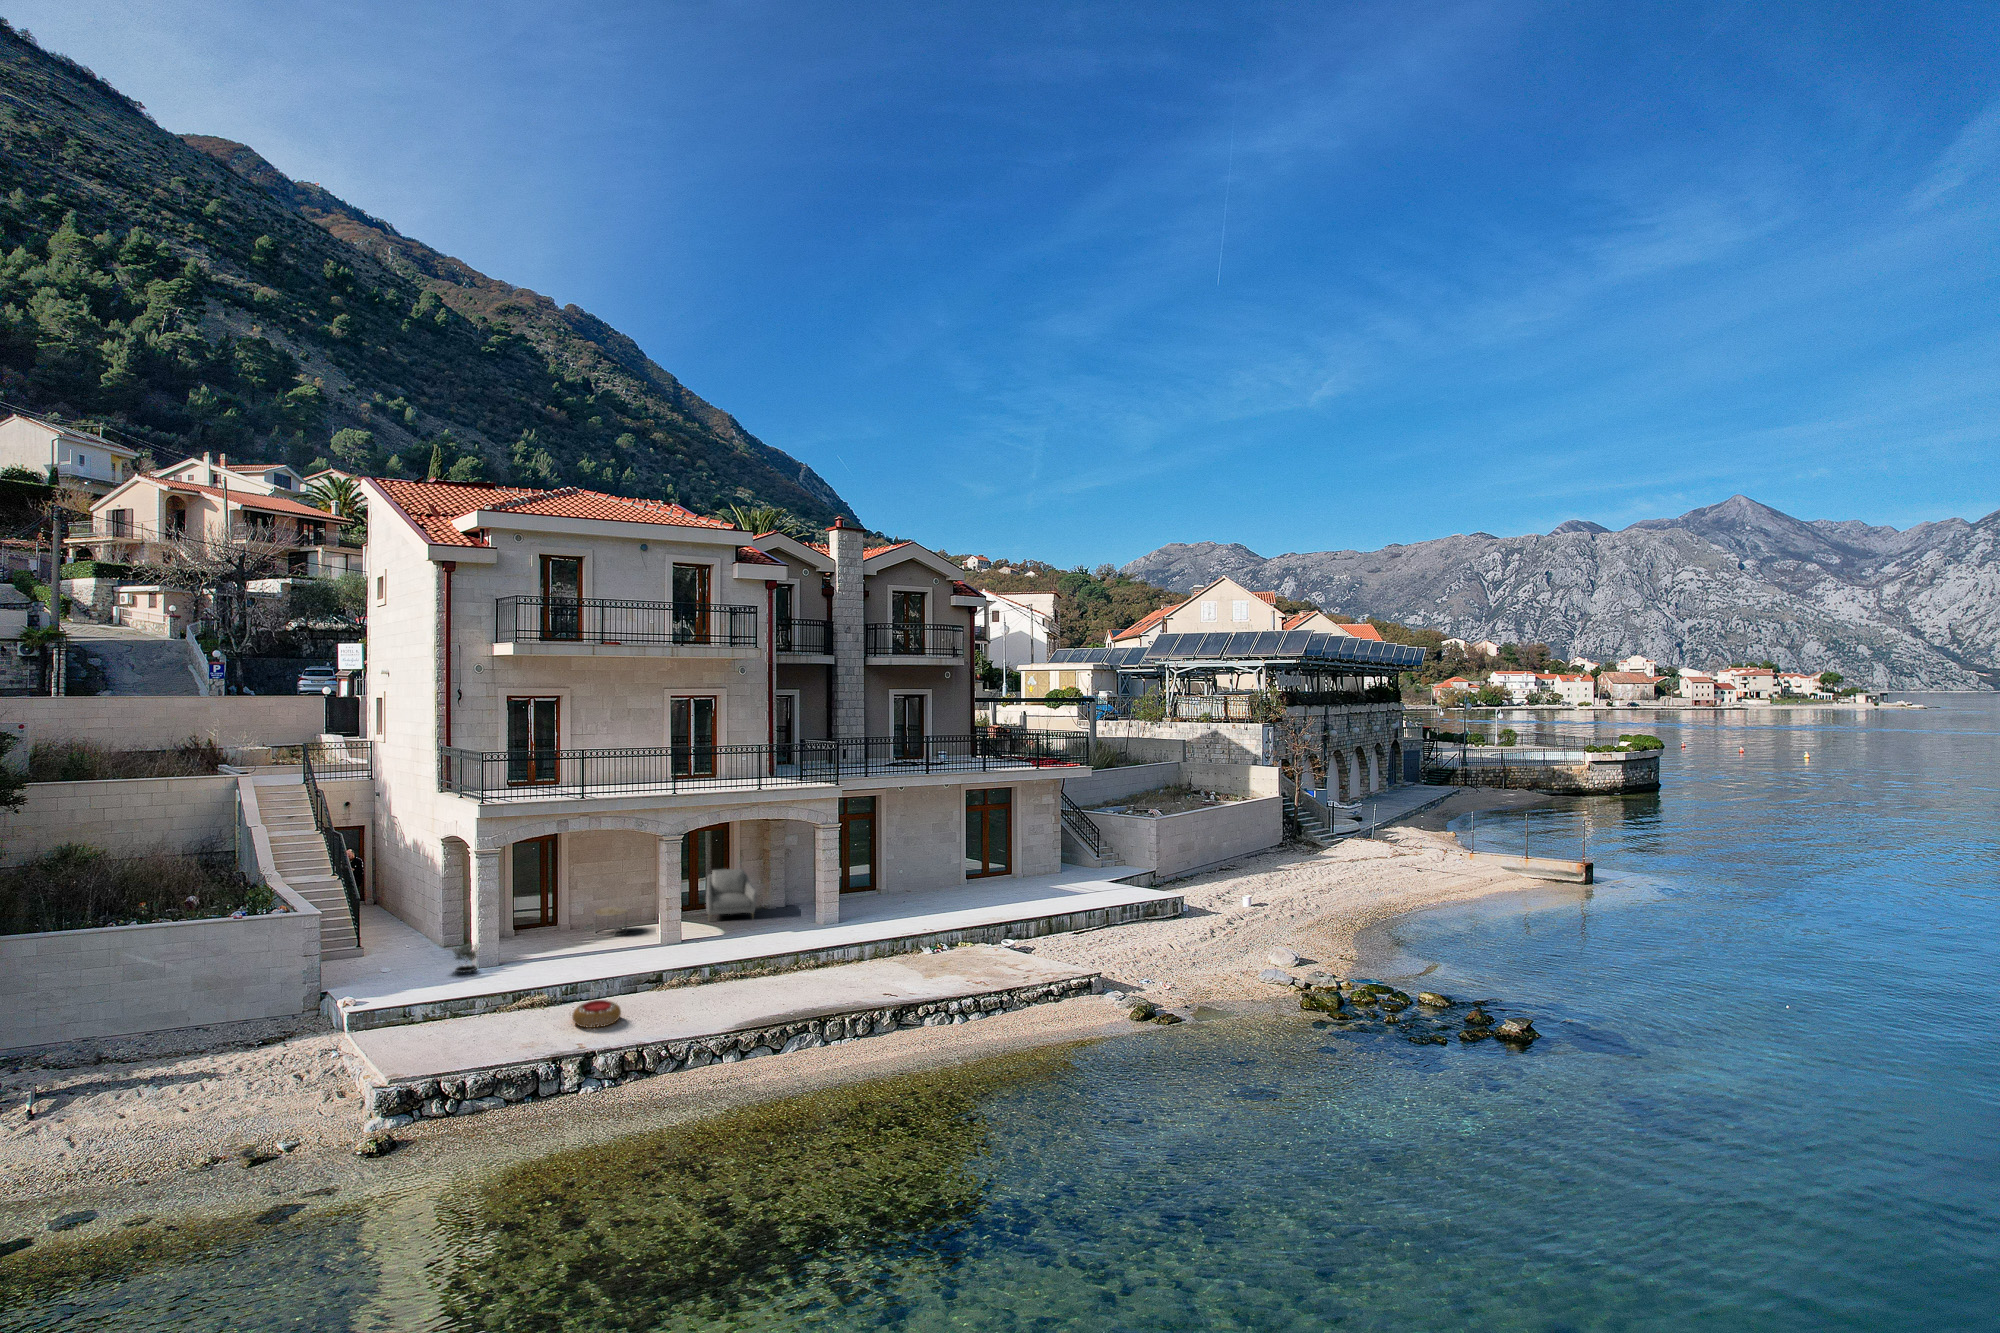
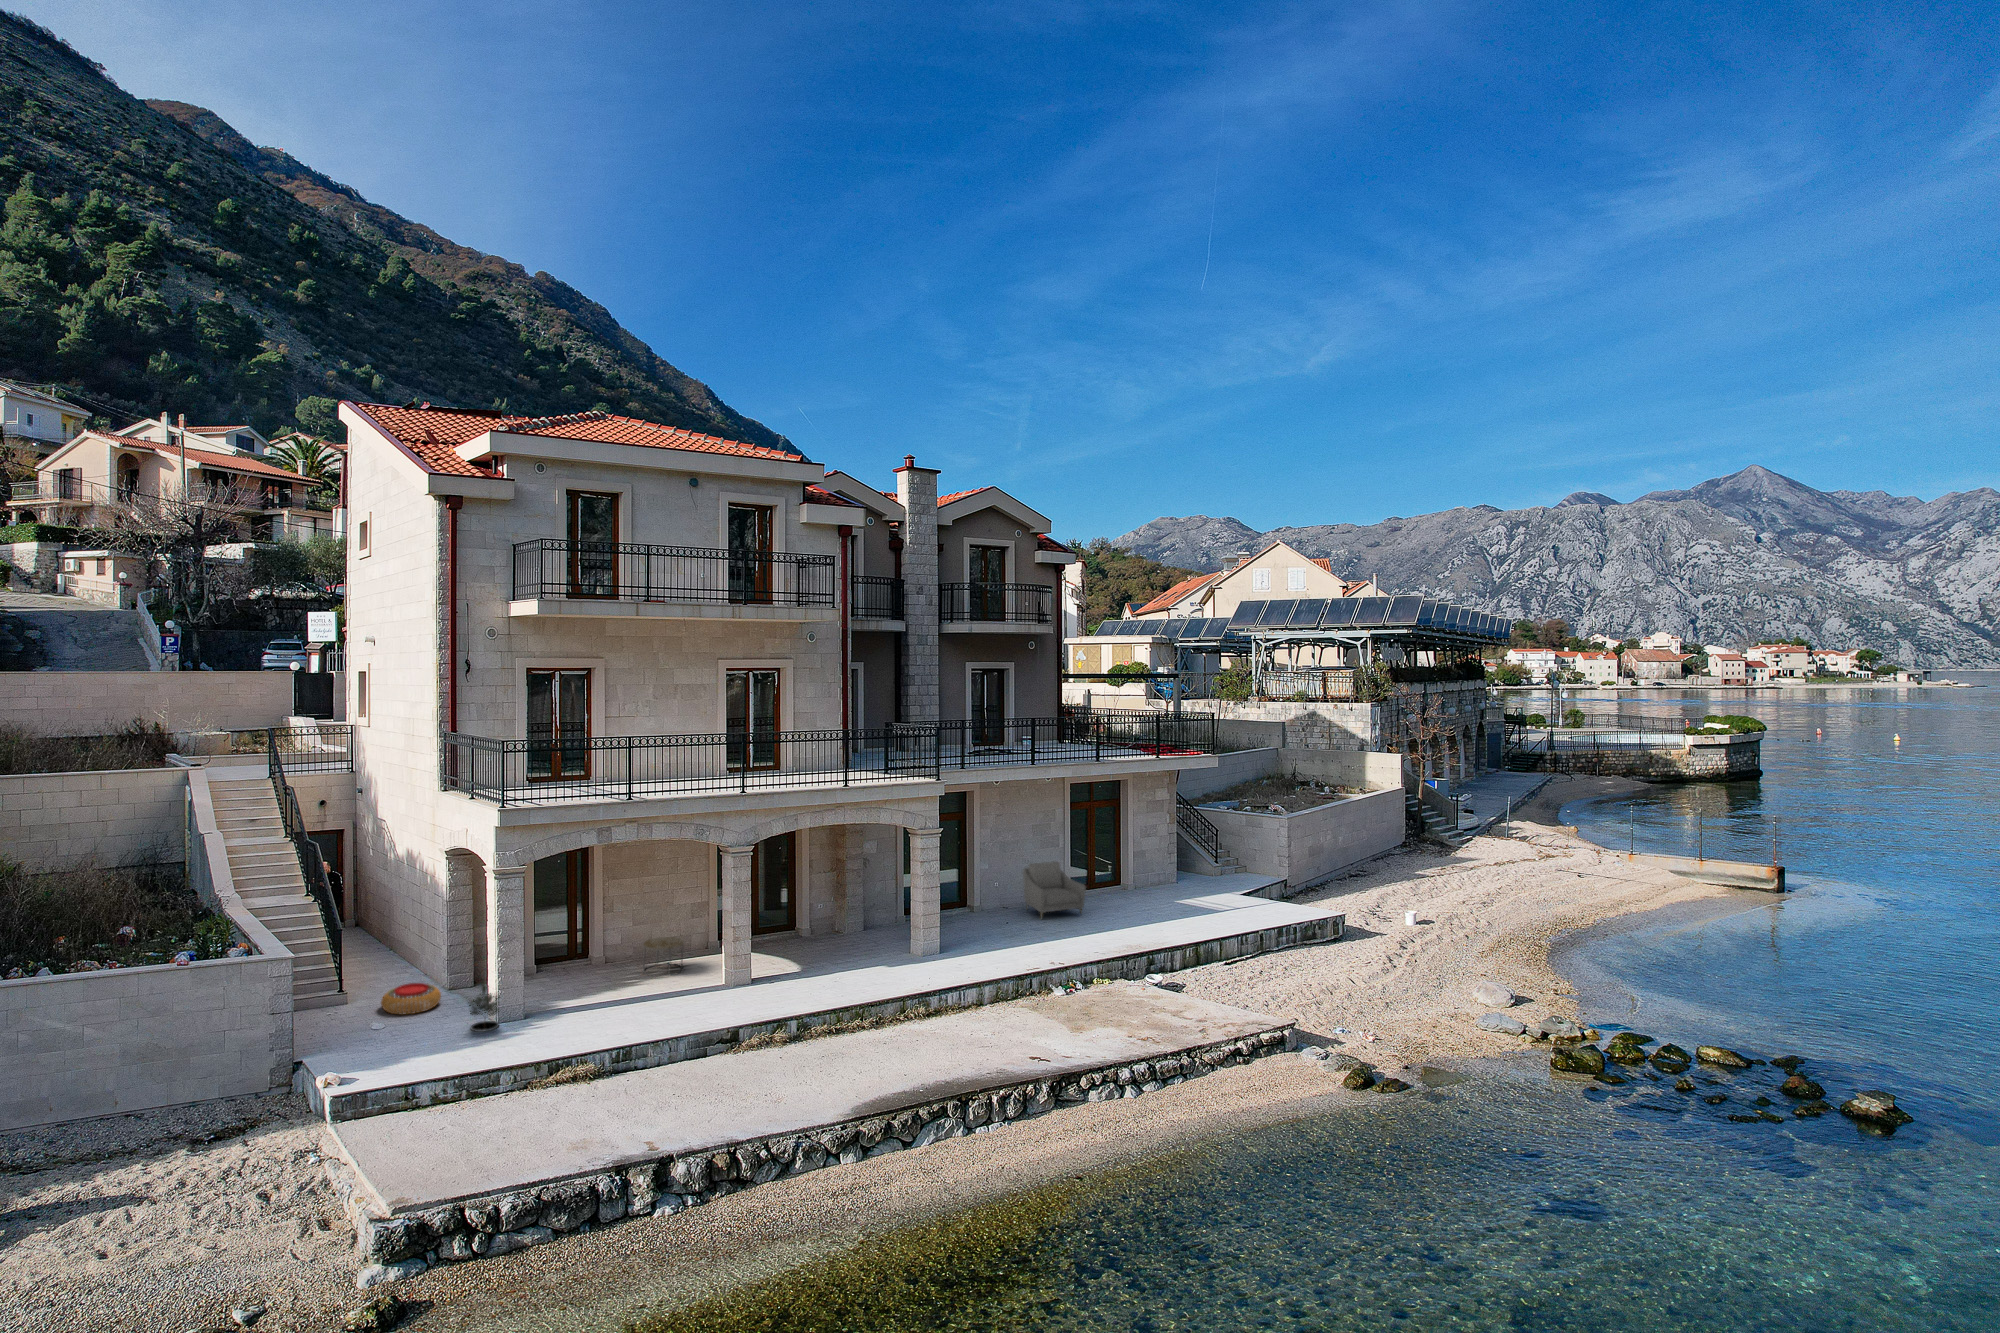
chair: present [706,869,757,917] -> present [1023,861,1086,918]
pouf: present [572,1000,621,1028] -> present [381,983,441,1014]

